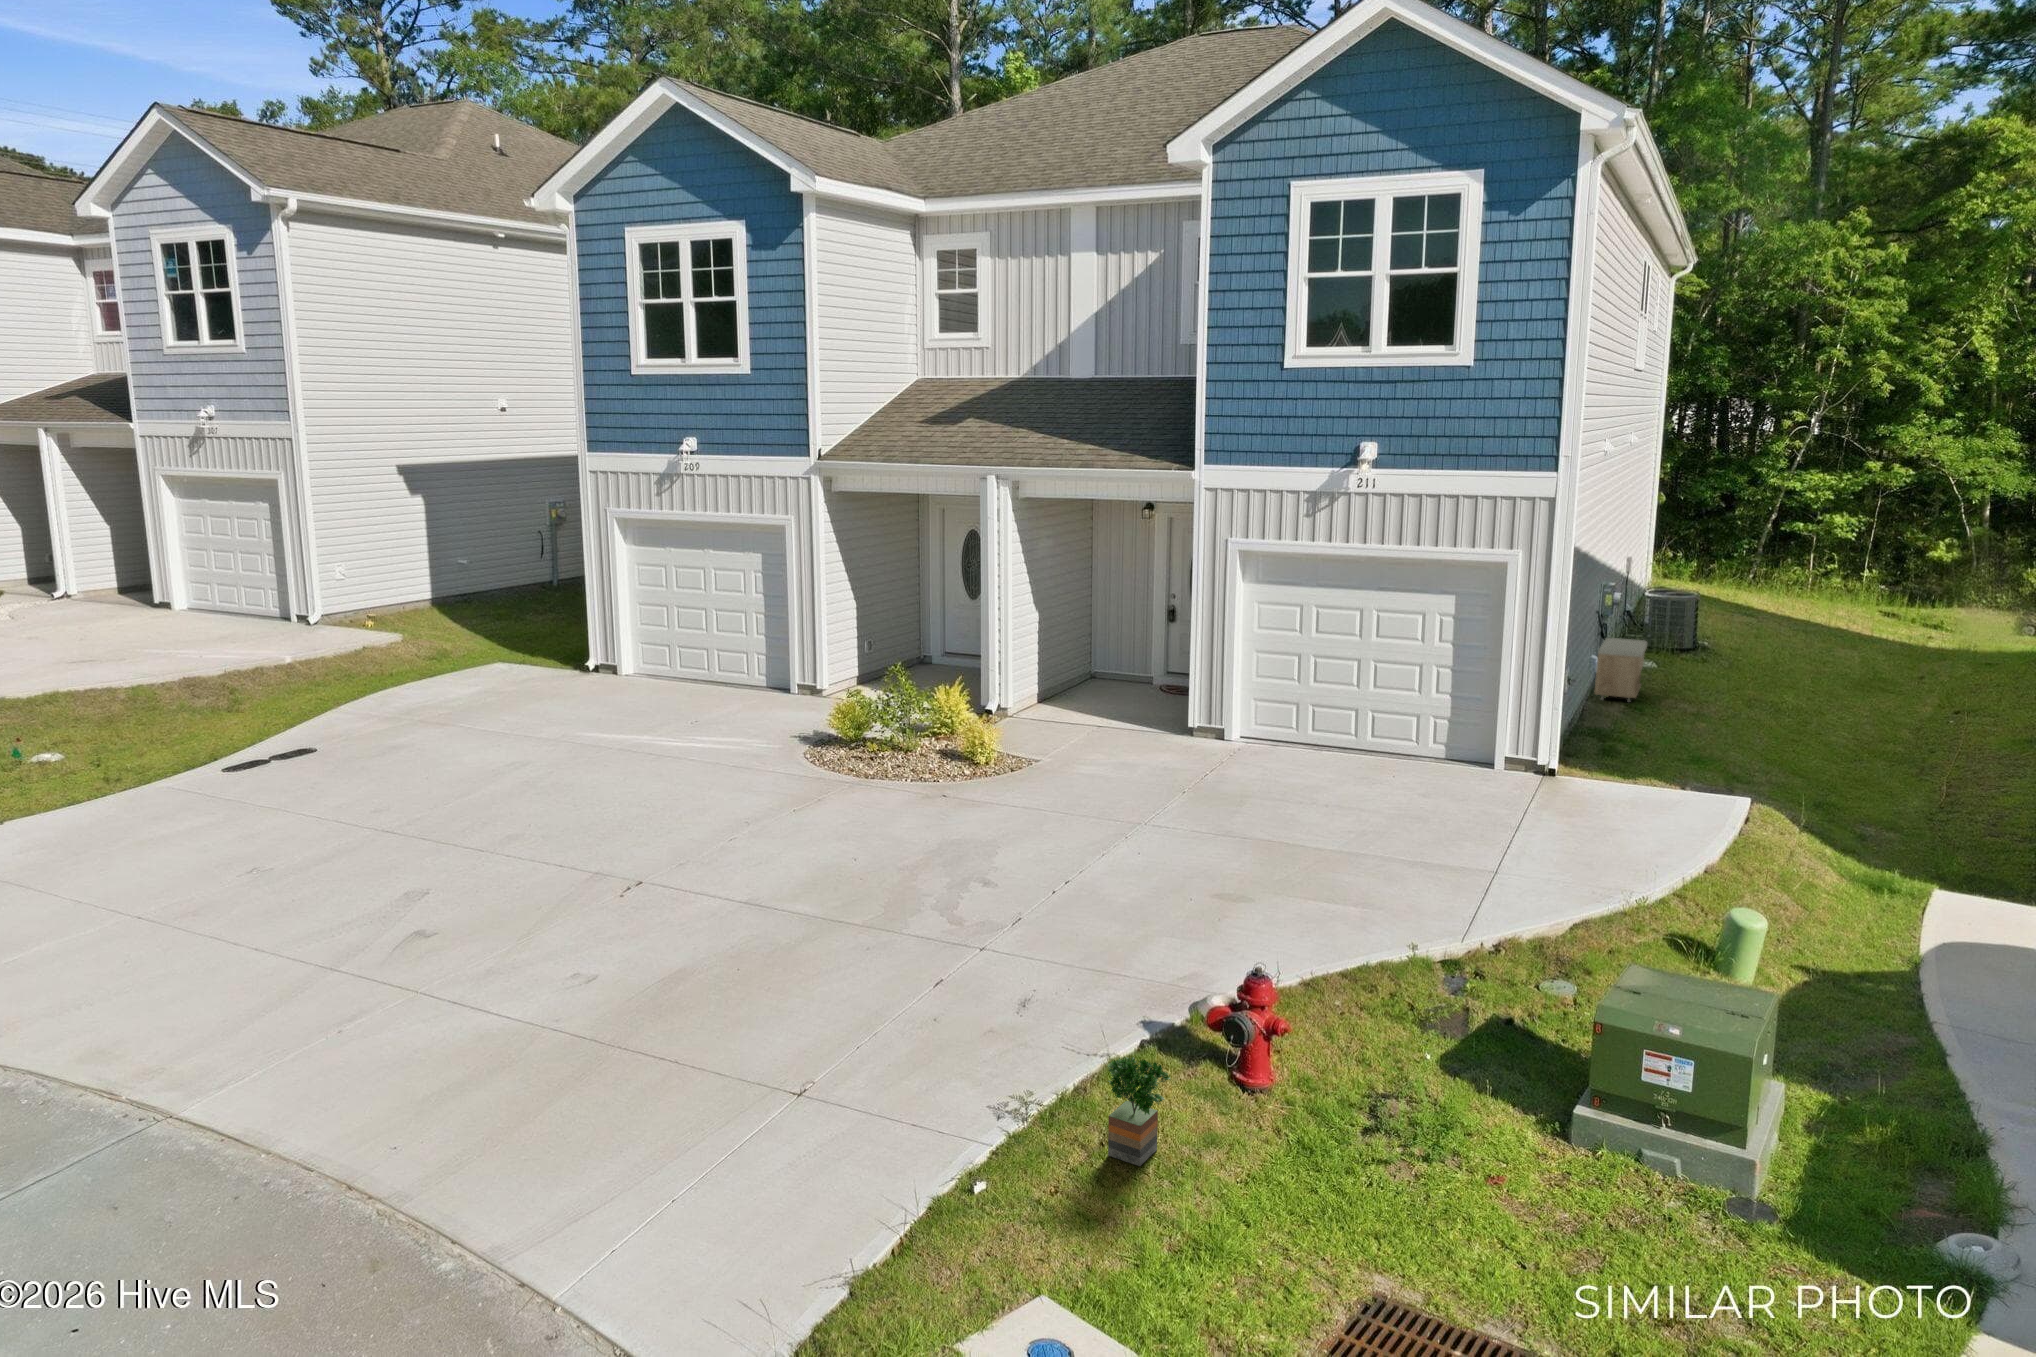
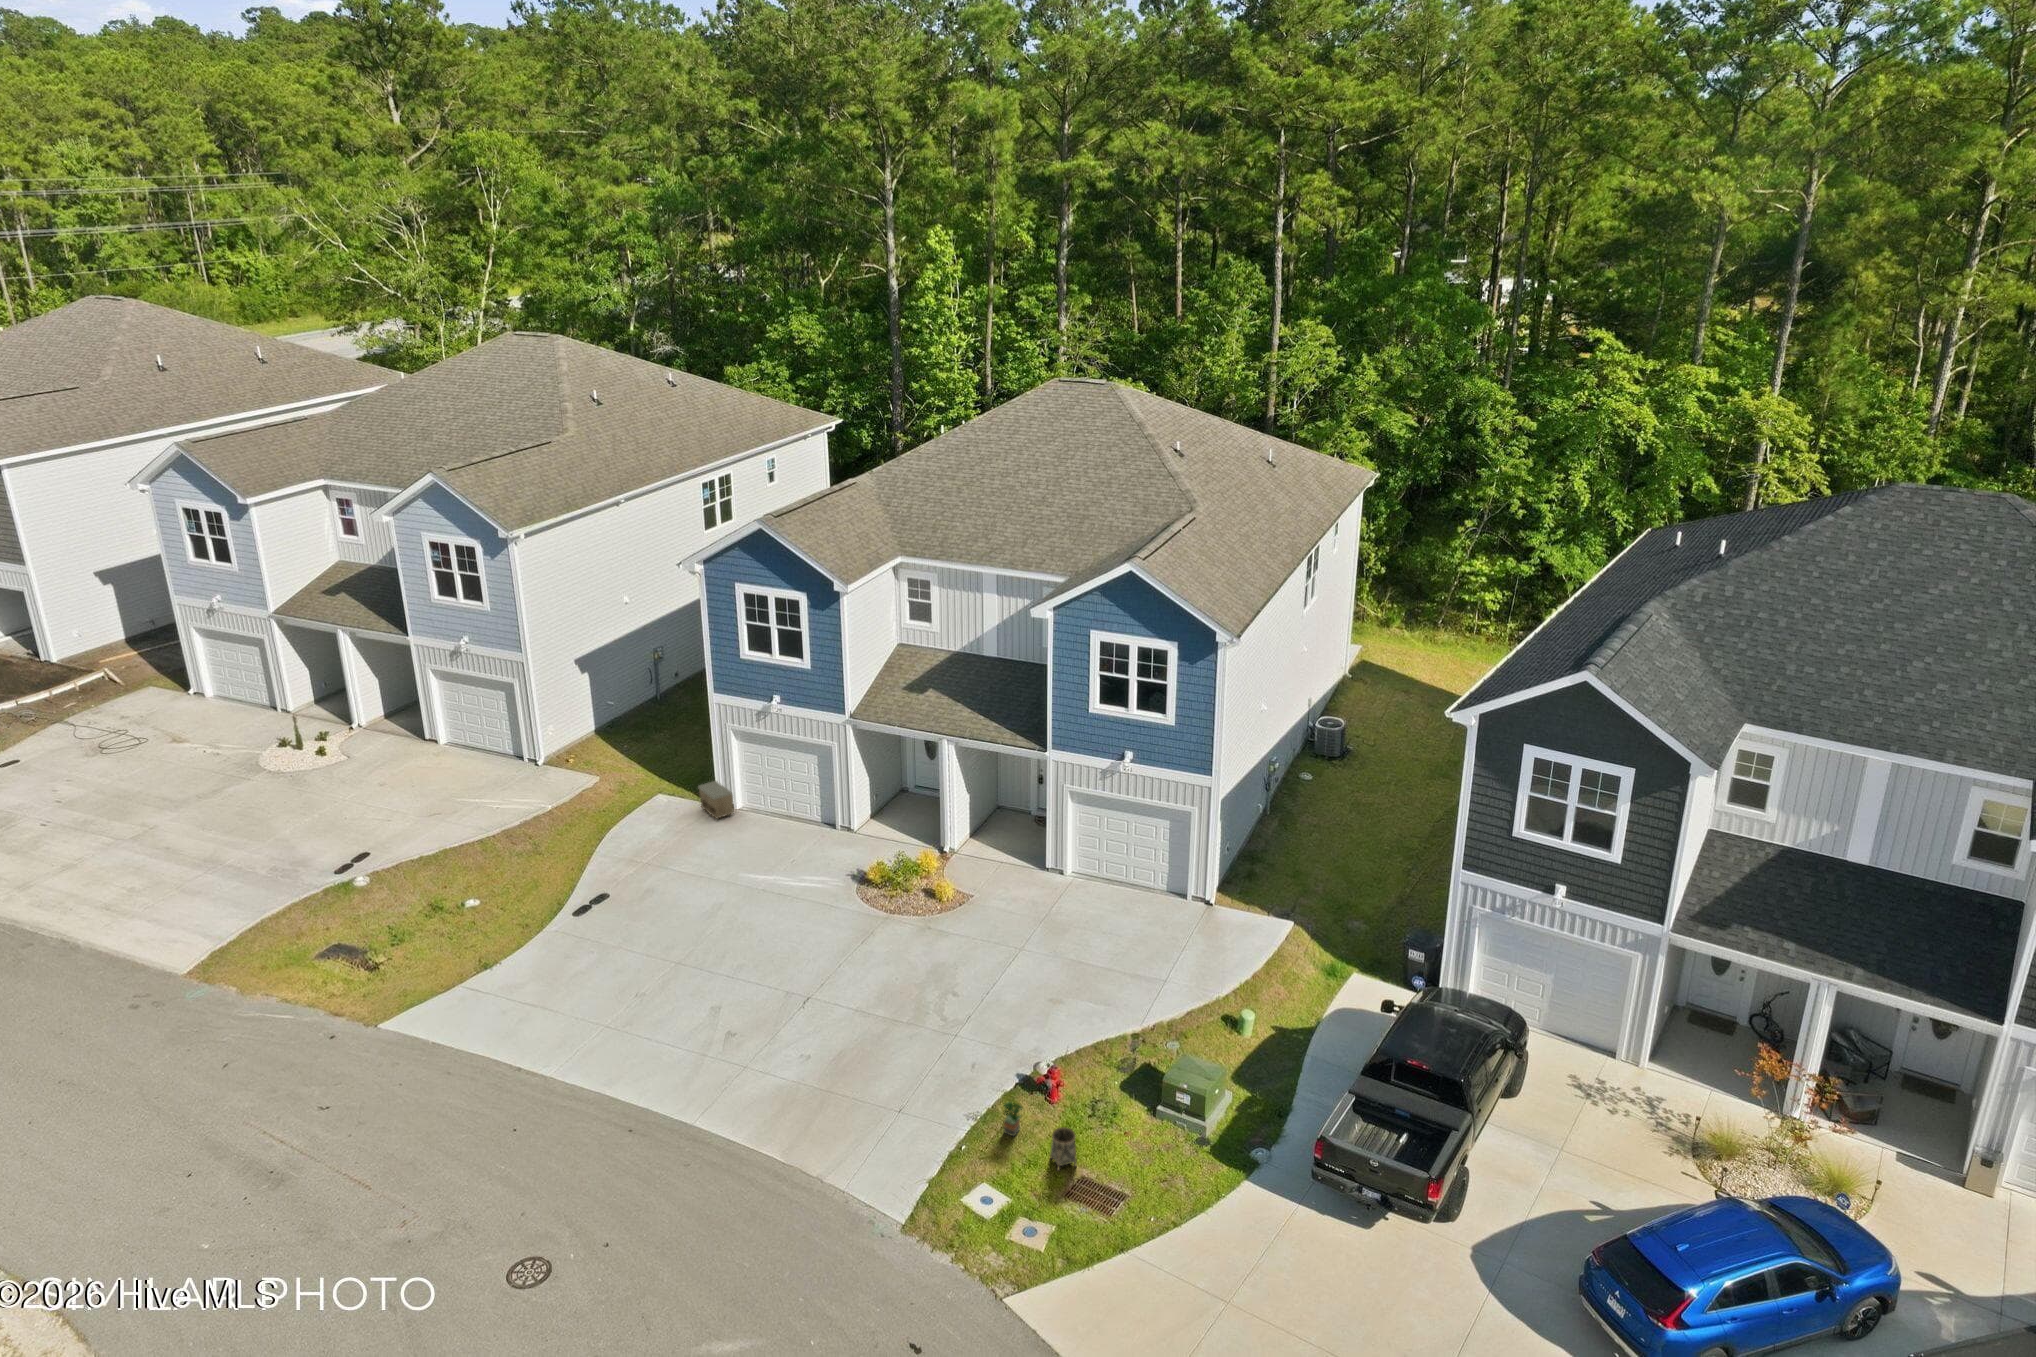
storage bench: present [1594,638,1647,702] -> present [698,781,734,819]
basket: none [1259,1120,1352,1264] -> present [1050,1127,1077,1171]

